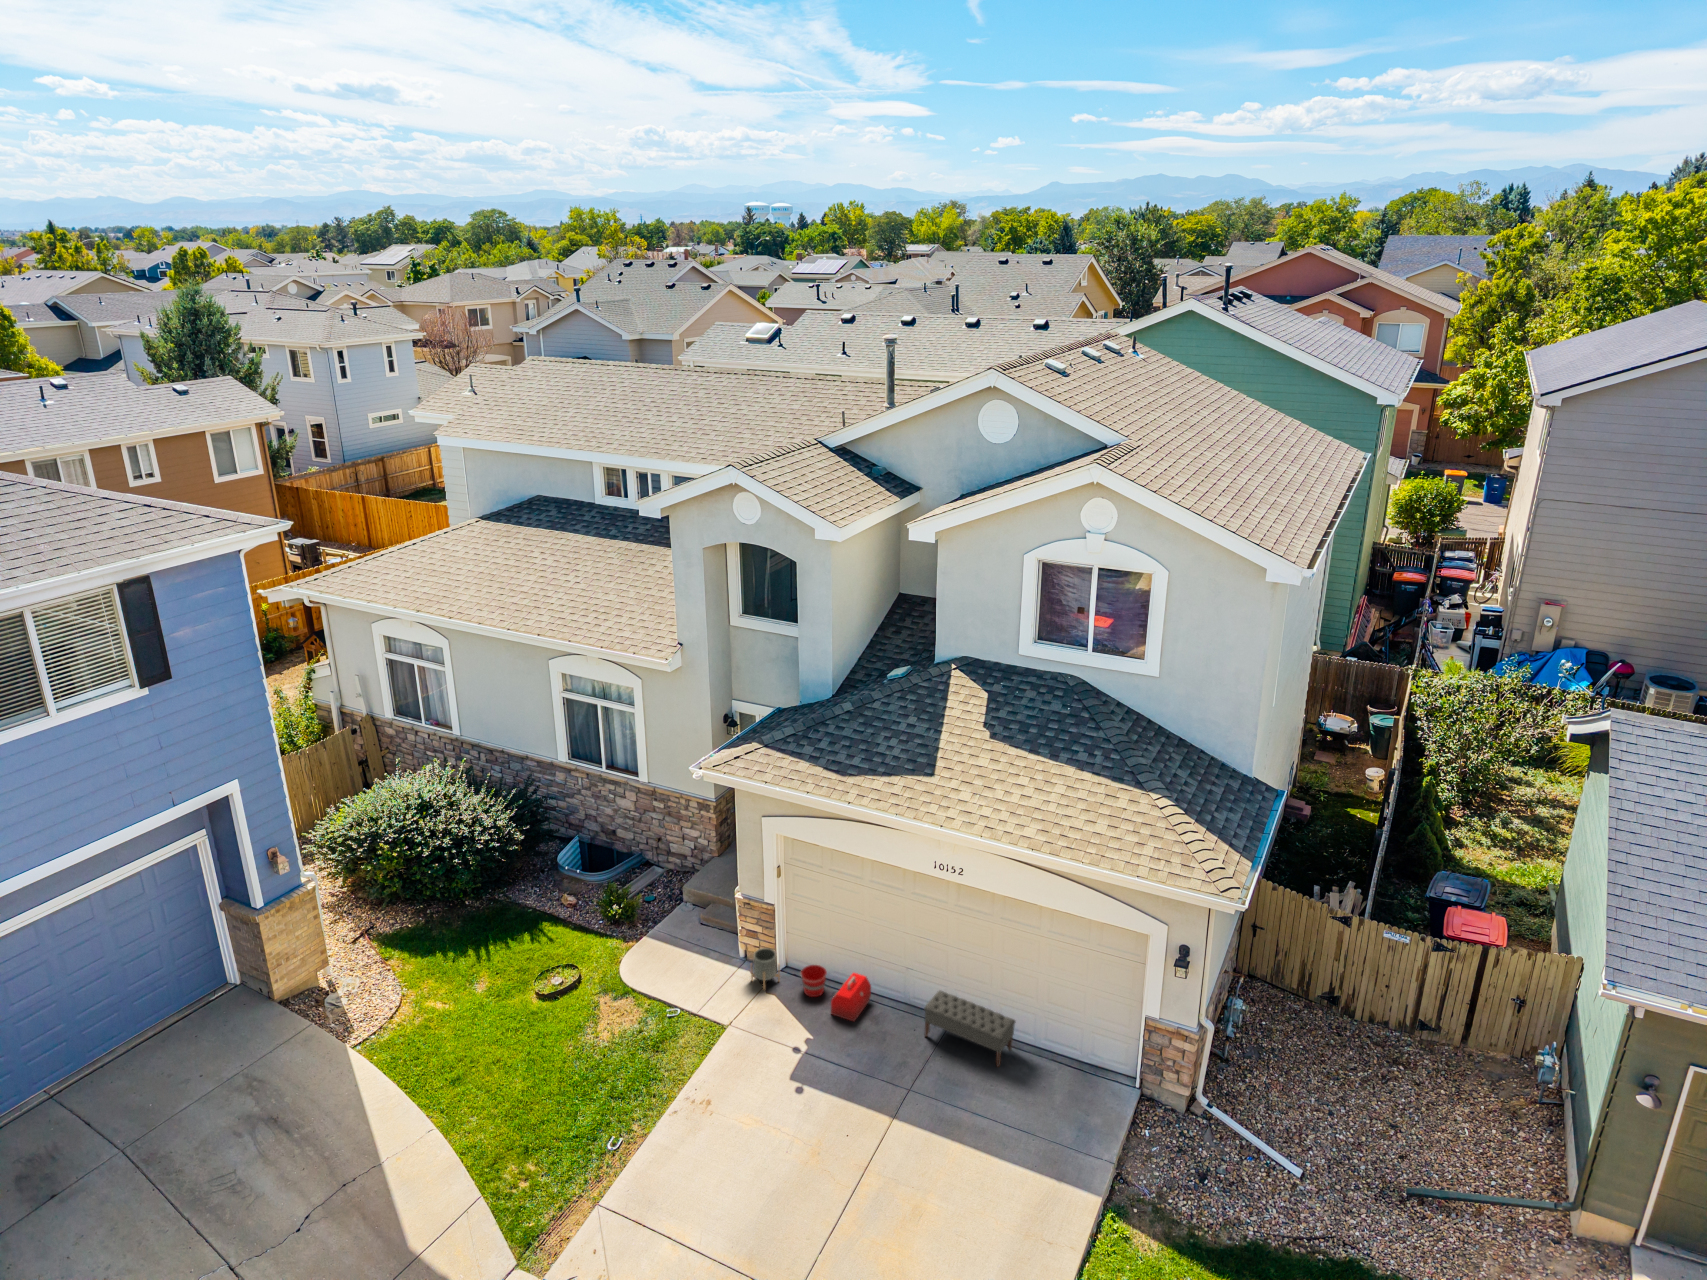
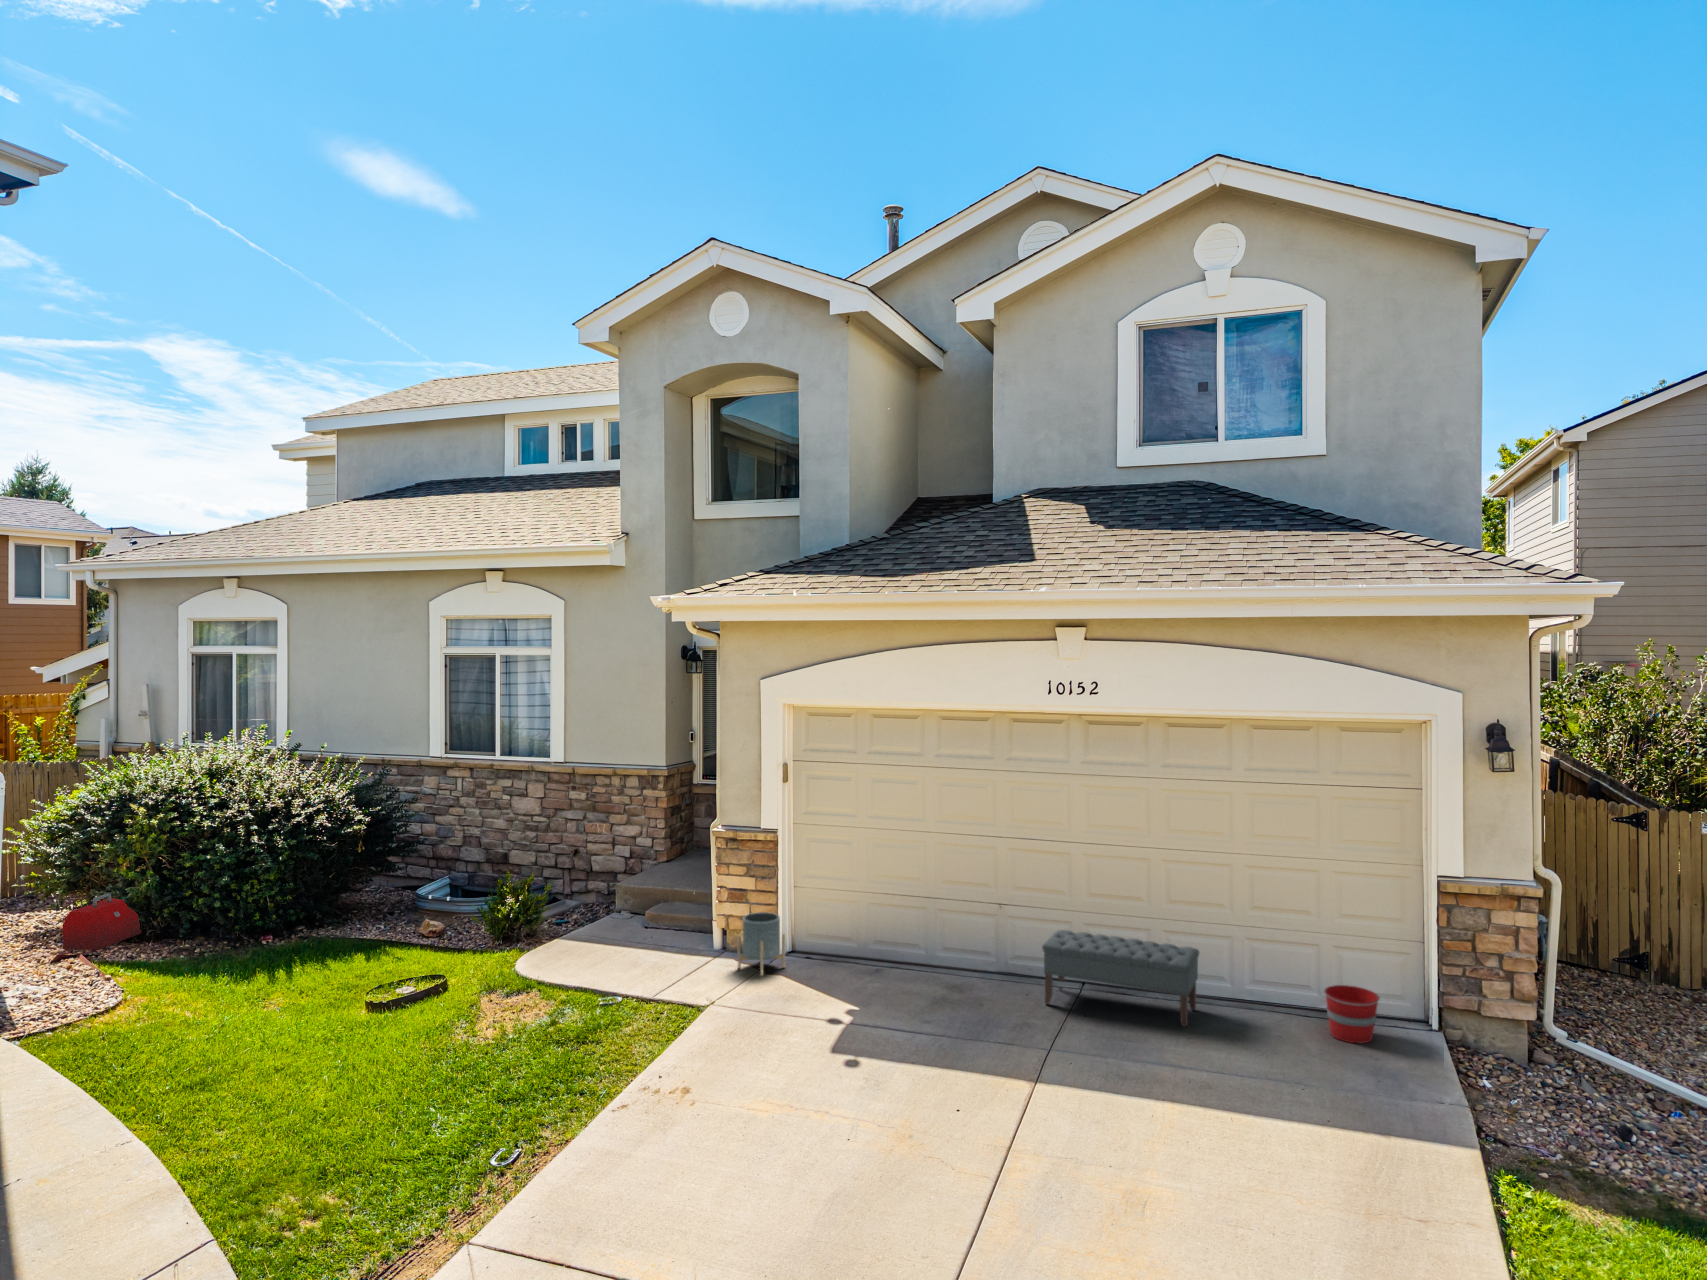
bucket: present [801,965,827,997] -> present [1324,985,1380,1043]
toolbox: present [831,973,871,1021] -> present [62,893,141,950]

